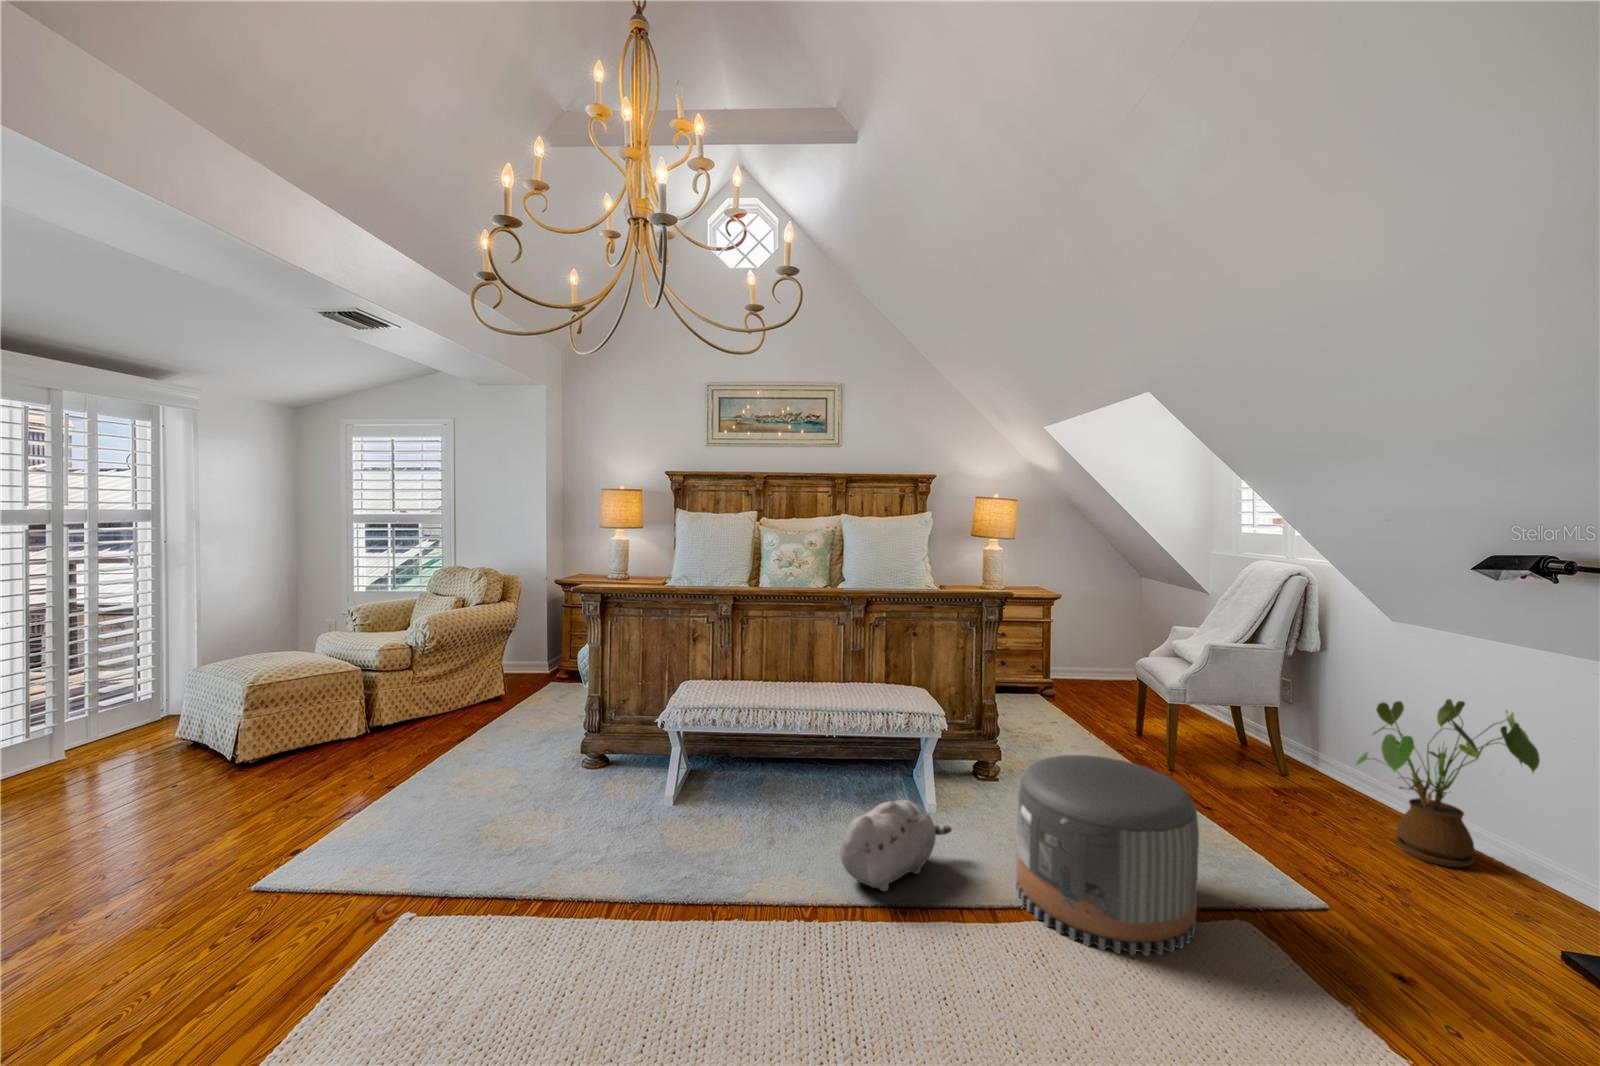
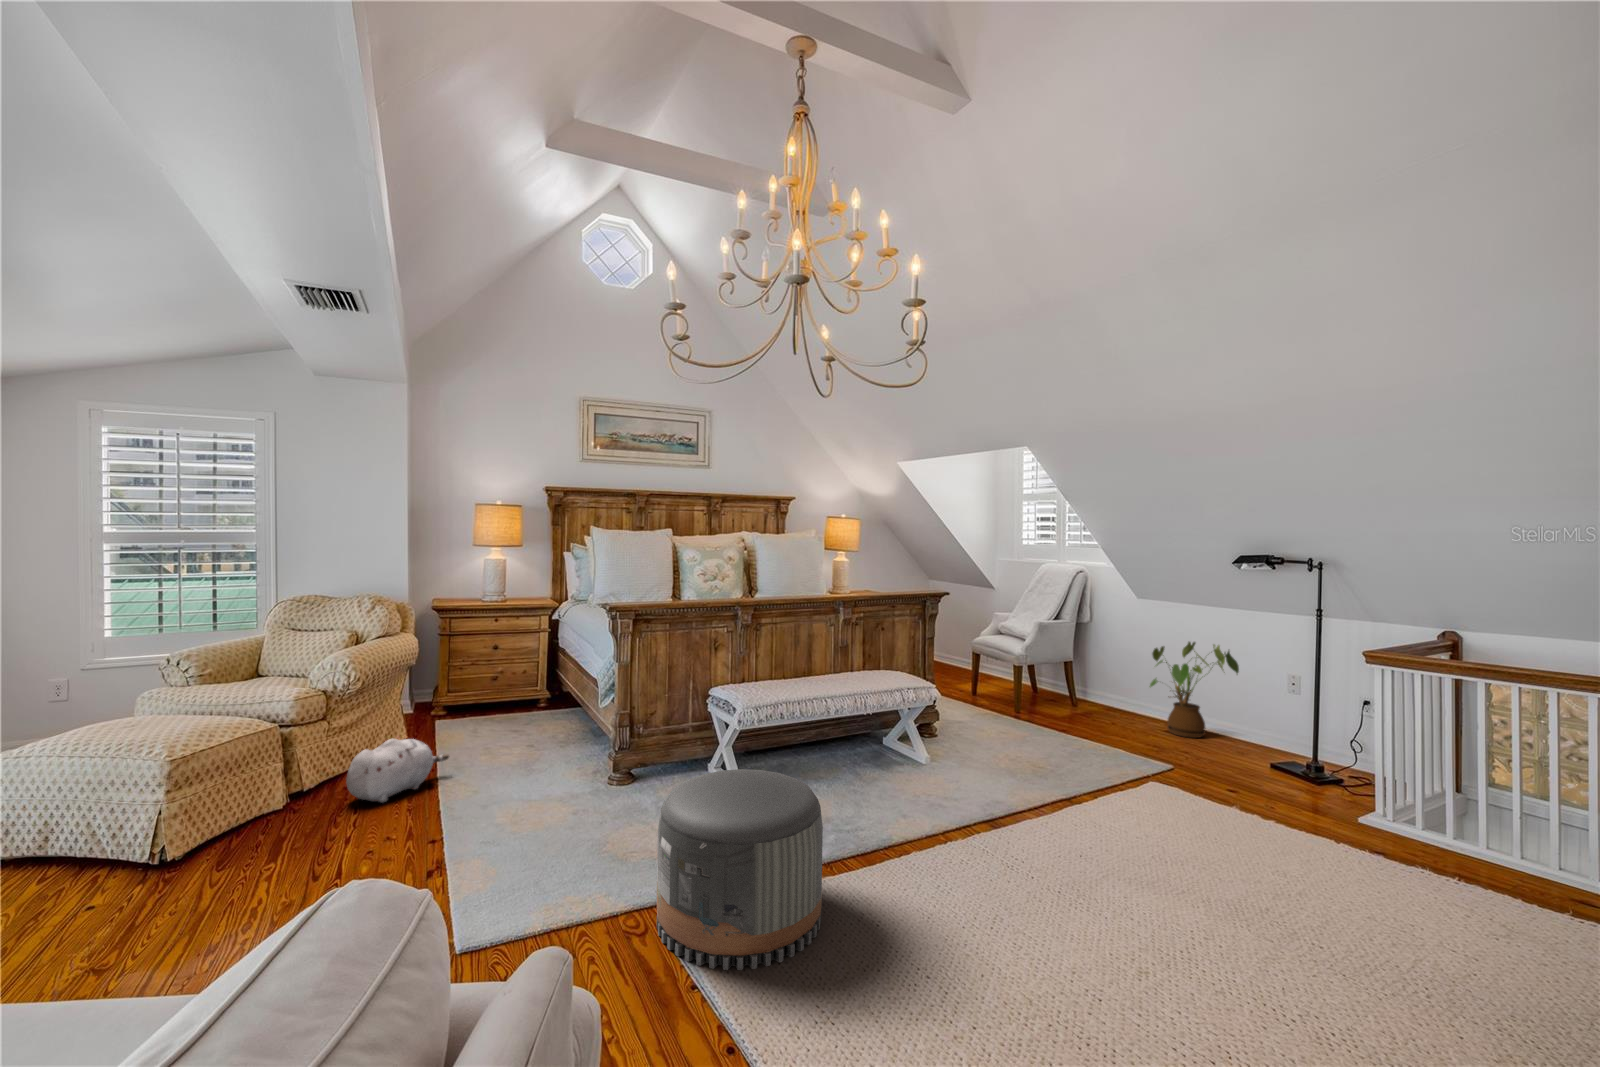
pouf: present [1016,755,1199,956] -> present [657,769,823,970]
plush toy: present [840,800,952,891] -> present [346,739,449,803]

